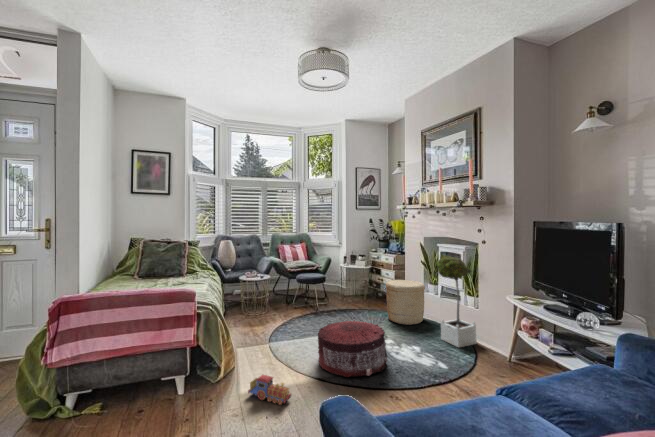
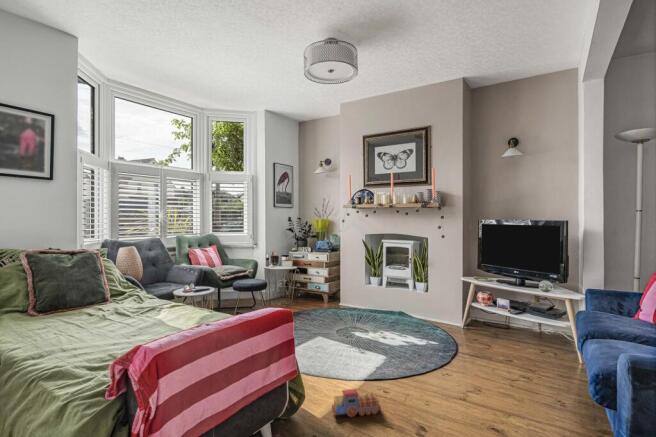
potted tree: present [436,255,477,347] -> none [398,249,431,327]
woven basket: present [386,280,425,325] -> none [337,276,374,318]
pouf: present [318,321,387,377] -> none [338,318,407,373]

